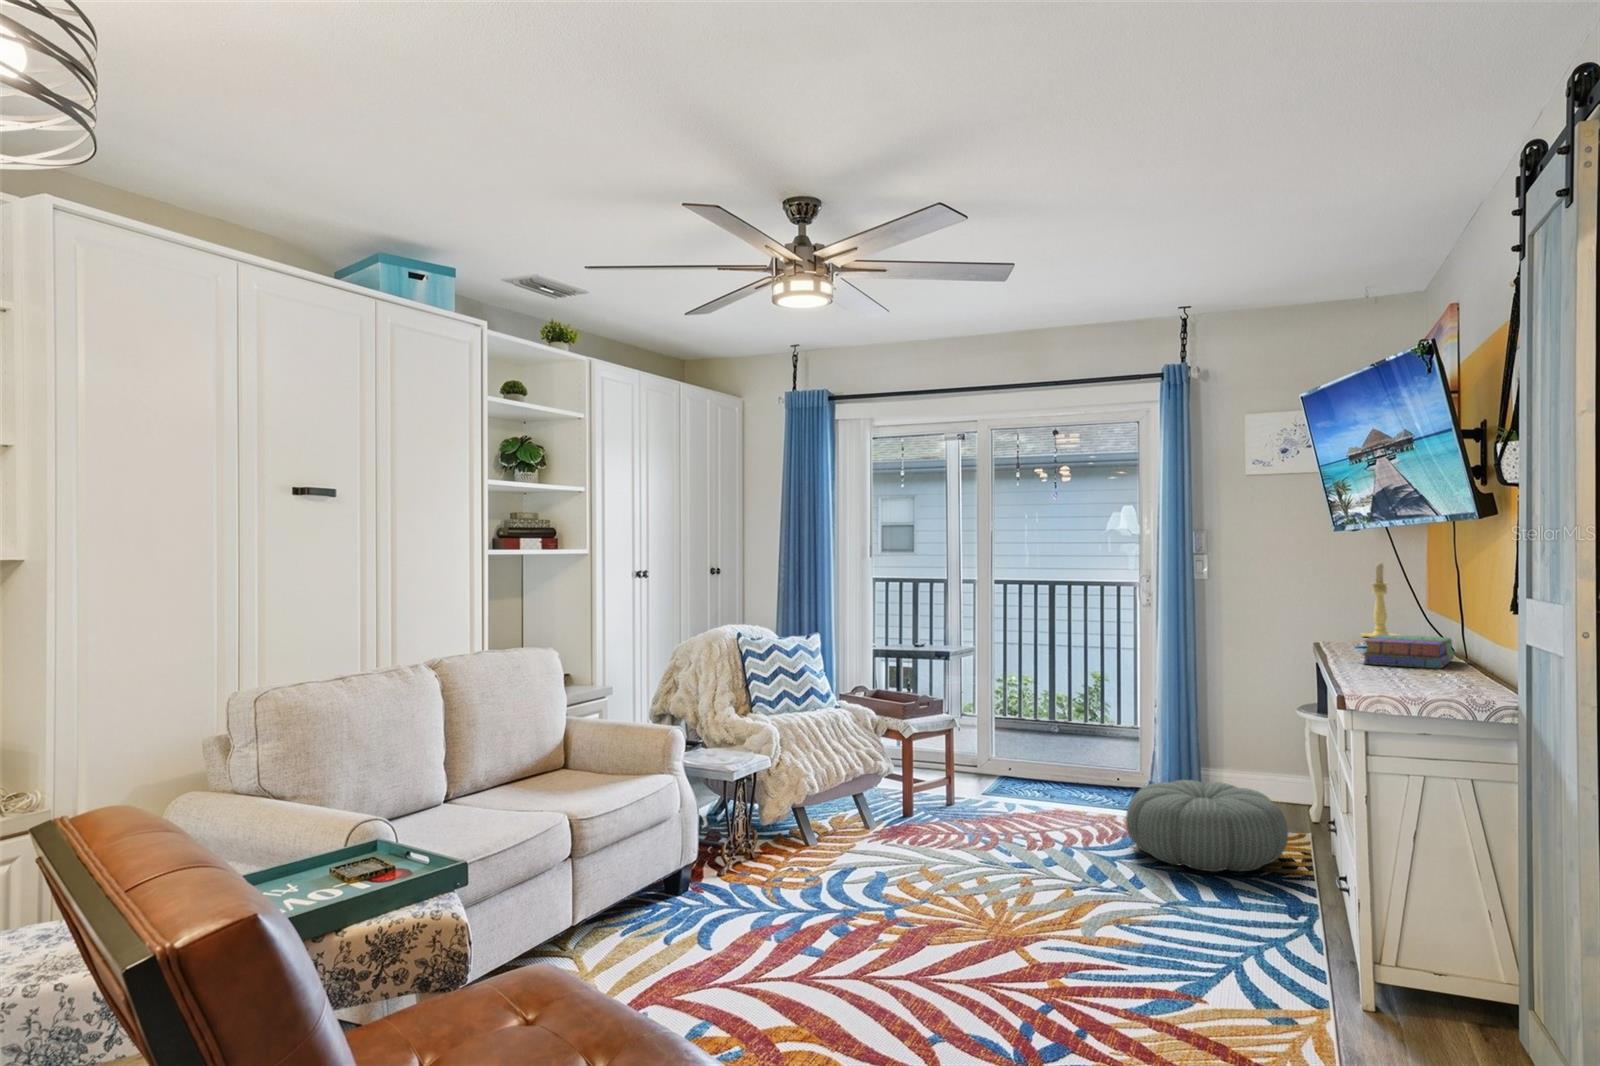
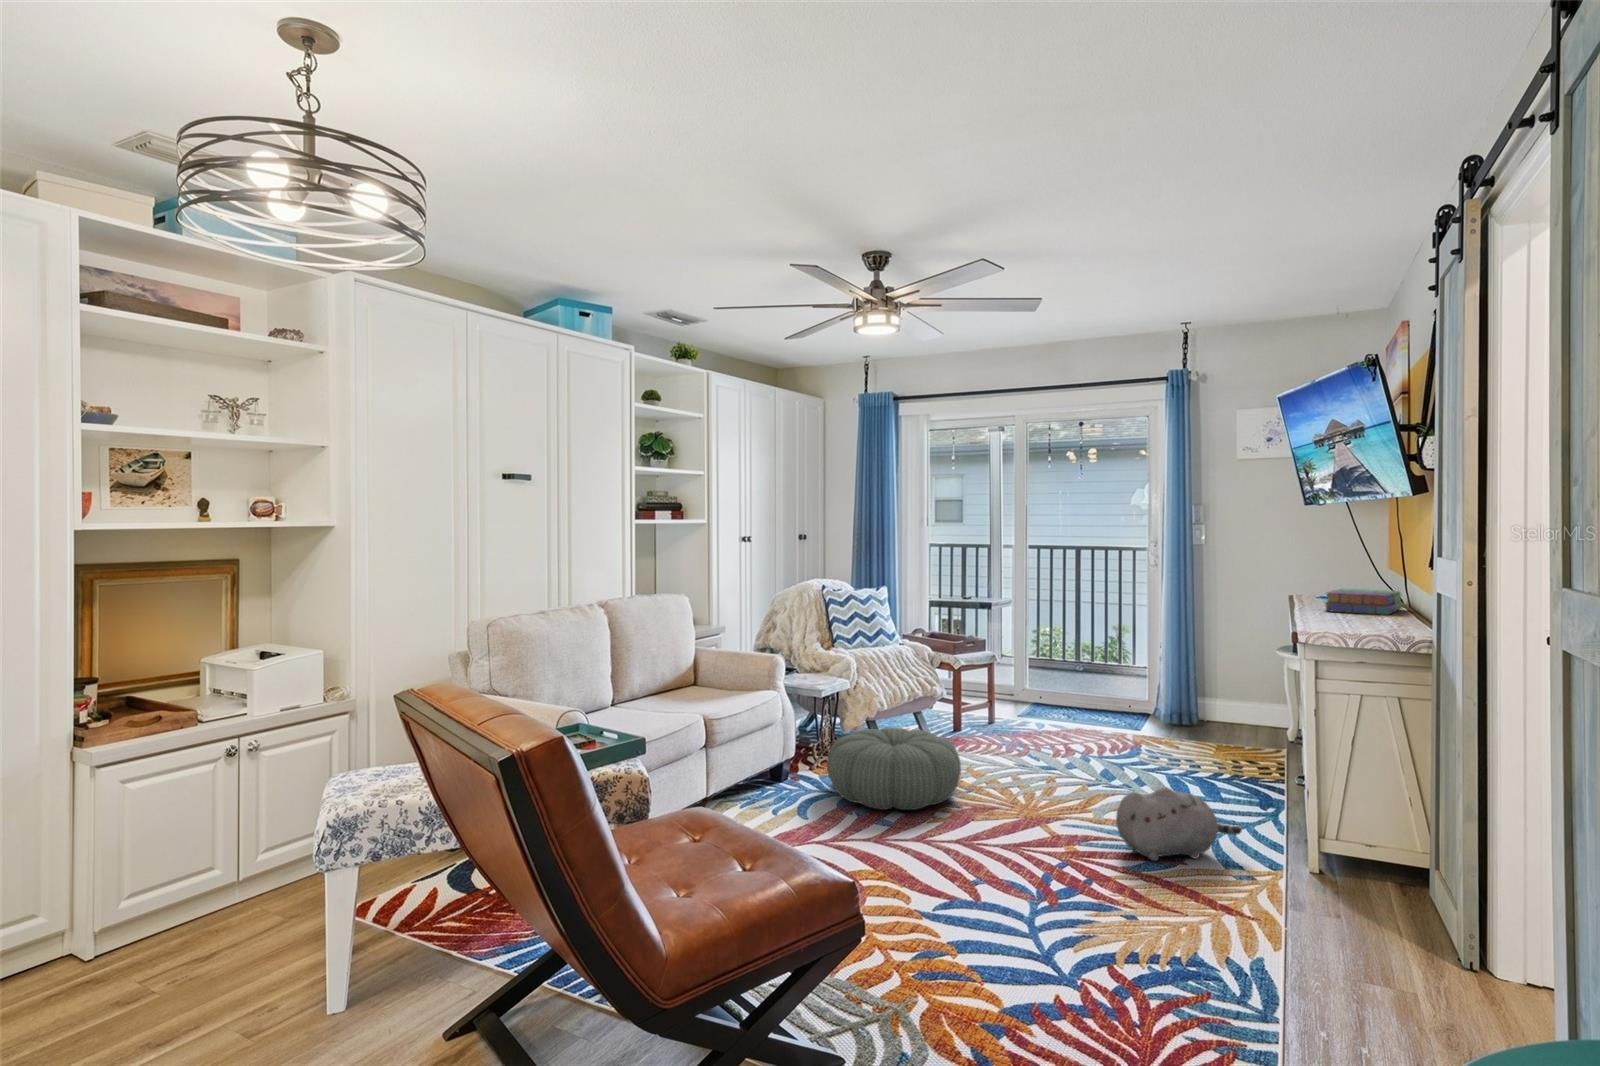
candle holder: present [1361,564,1398,638] -> none [1332,531,1367,593]
pouf: present [1126,780,1288,872] -> present [827,727,961,810]
plush toy: none [1115,900,1273,999] -> present [1116,787,1242,861]

